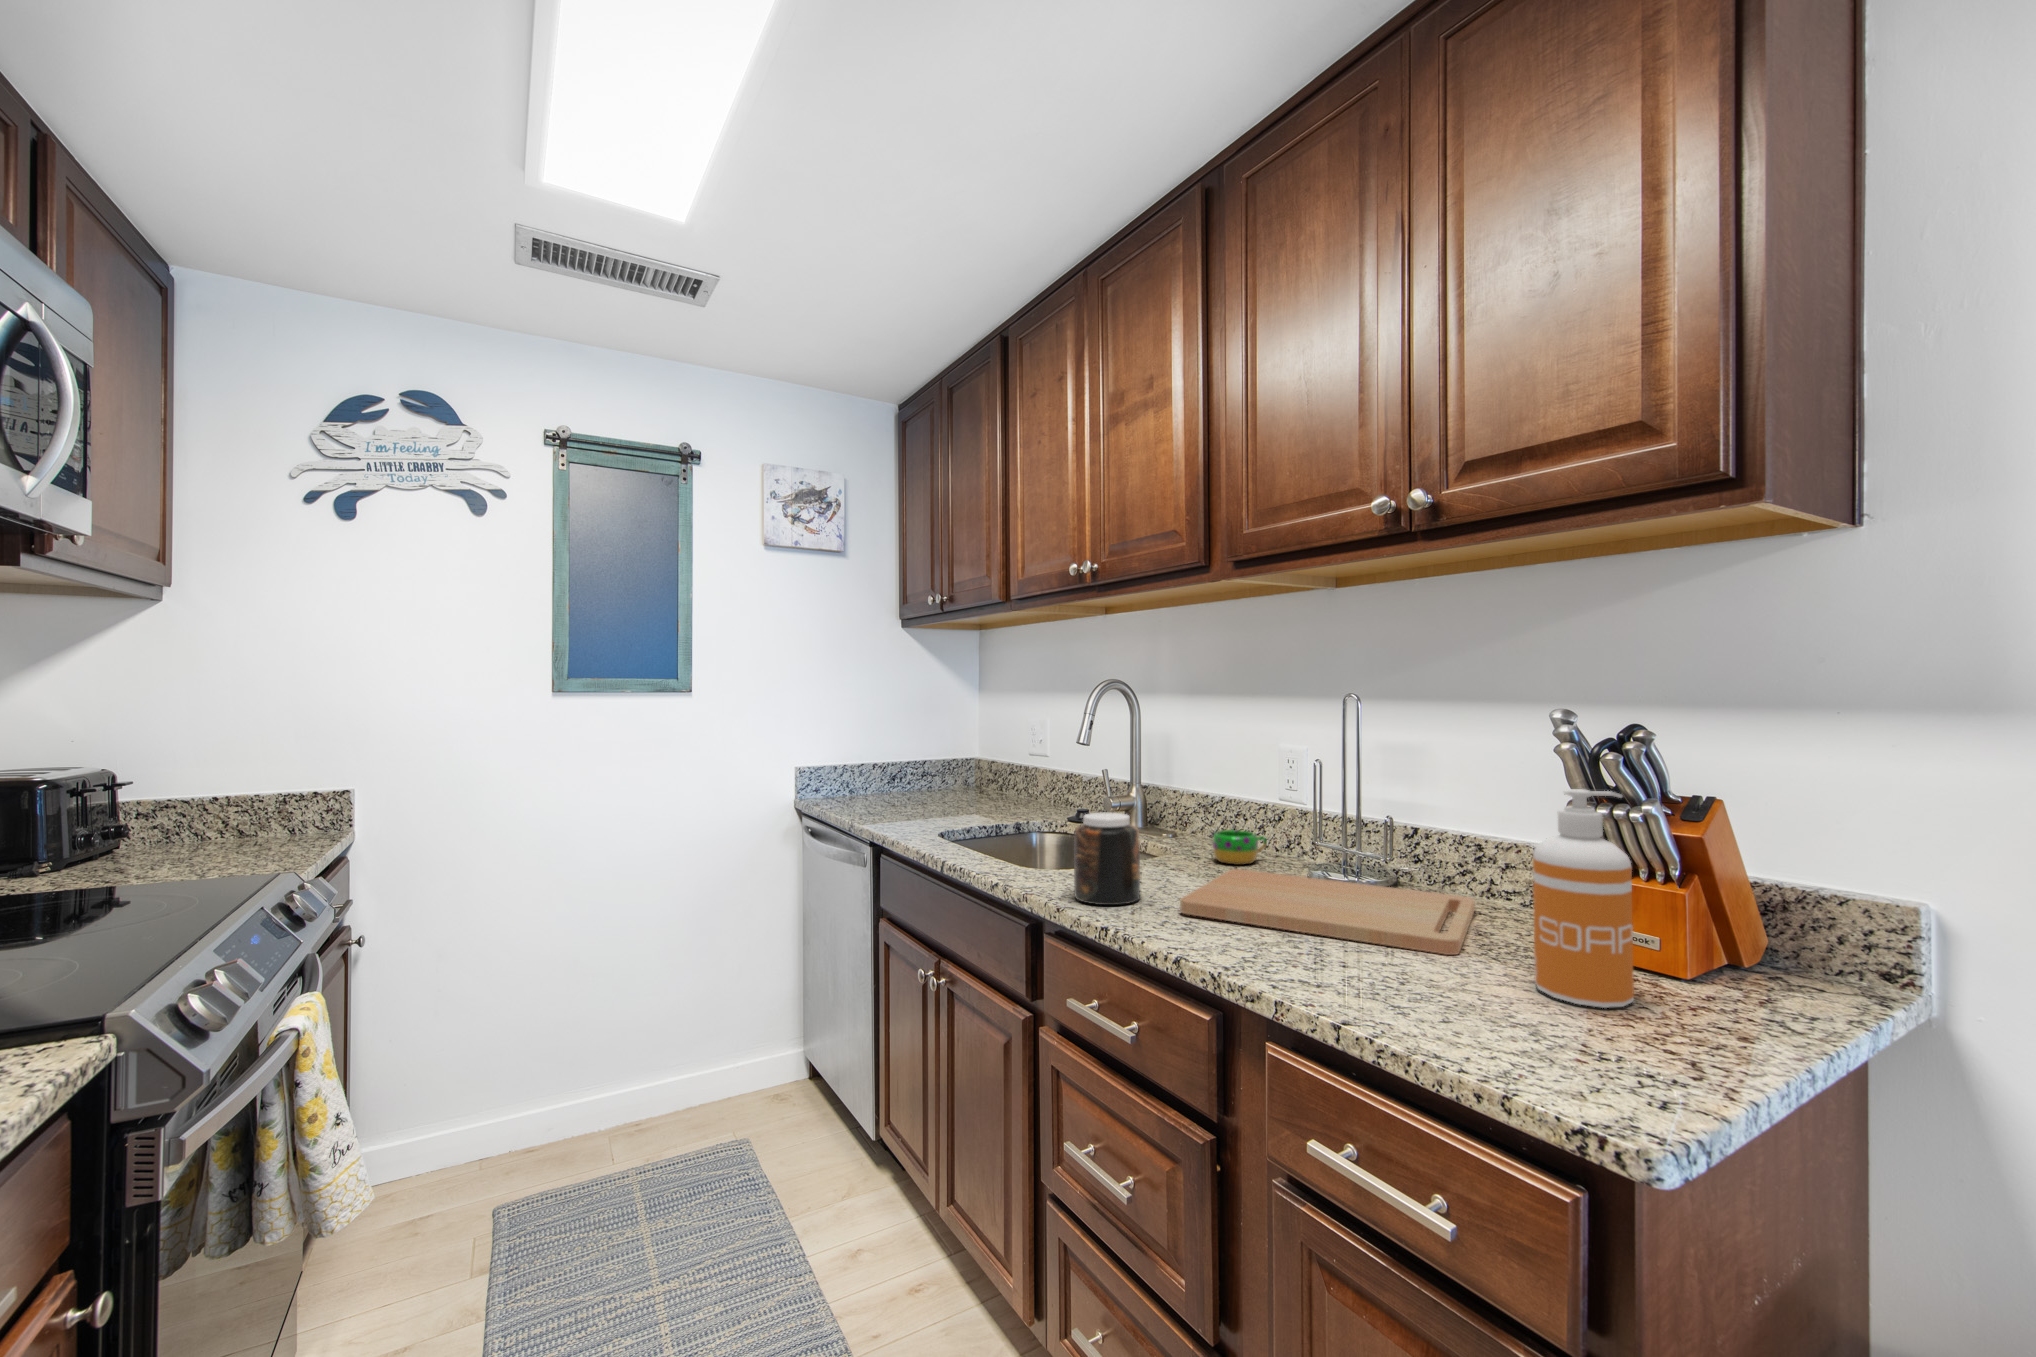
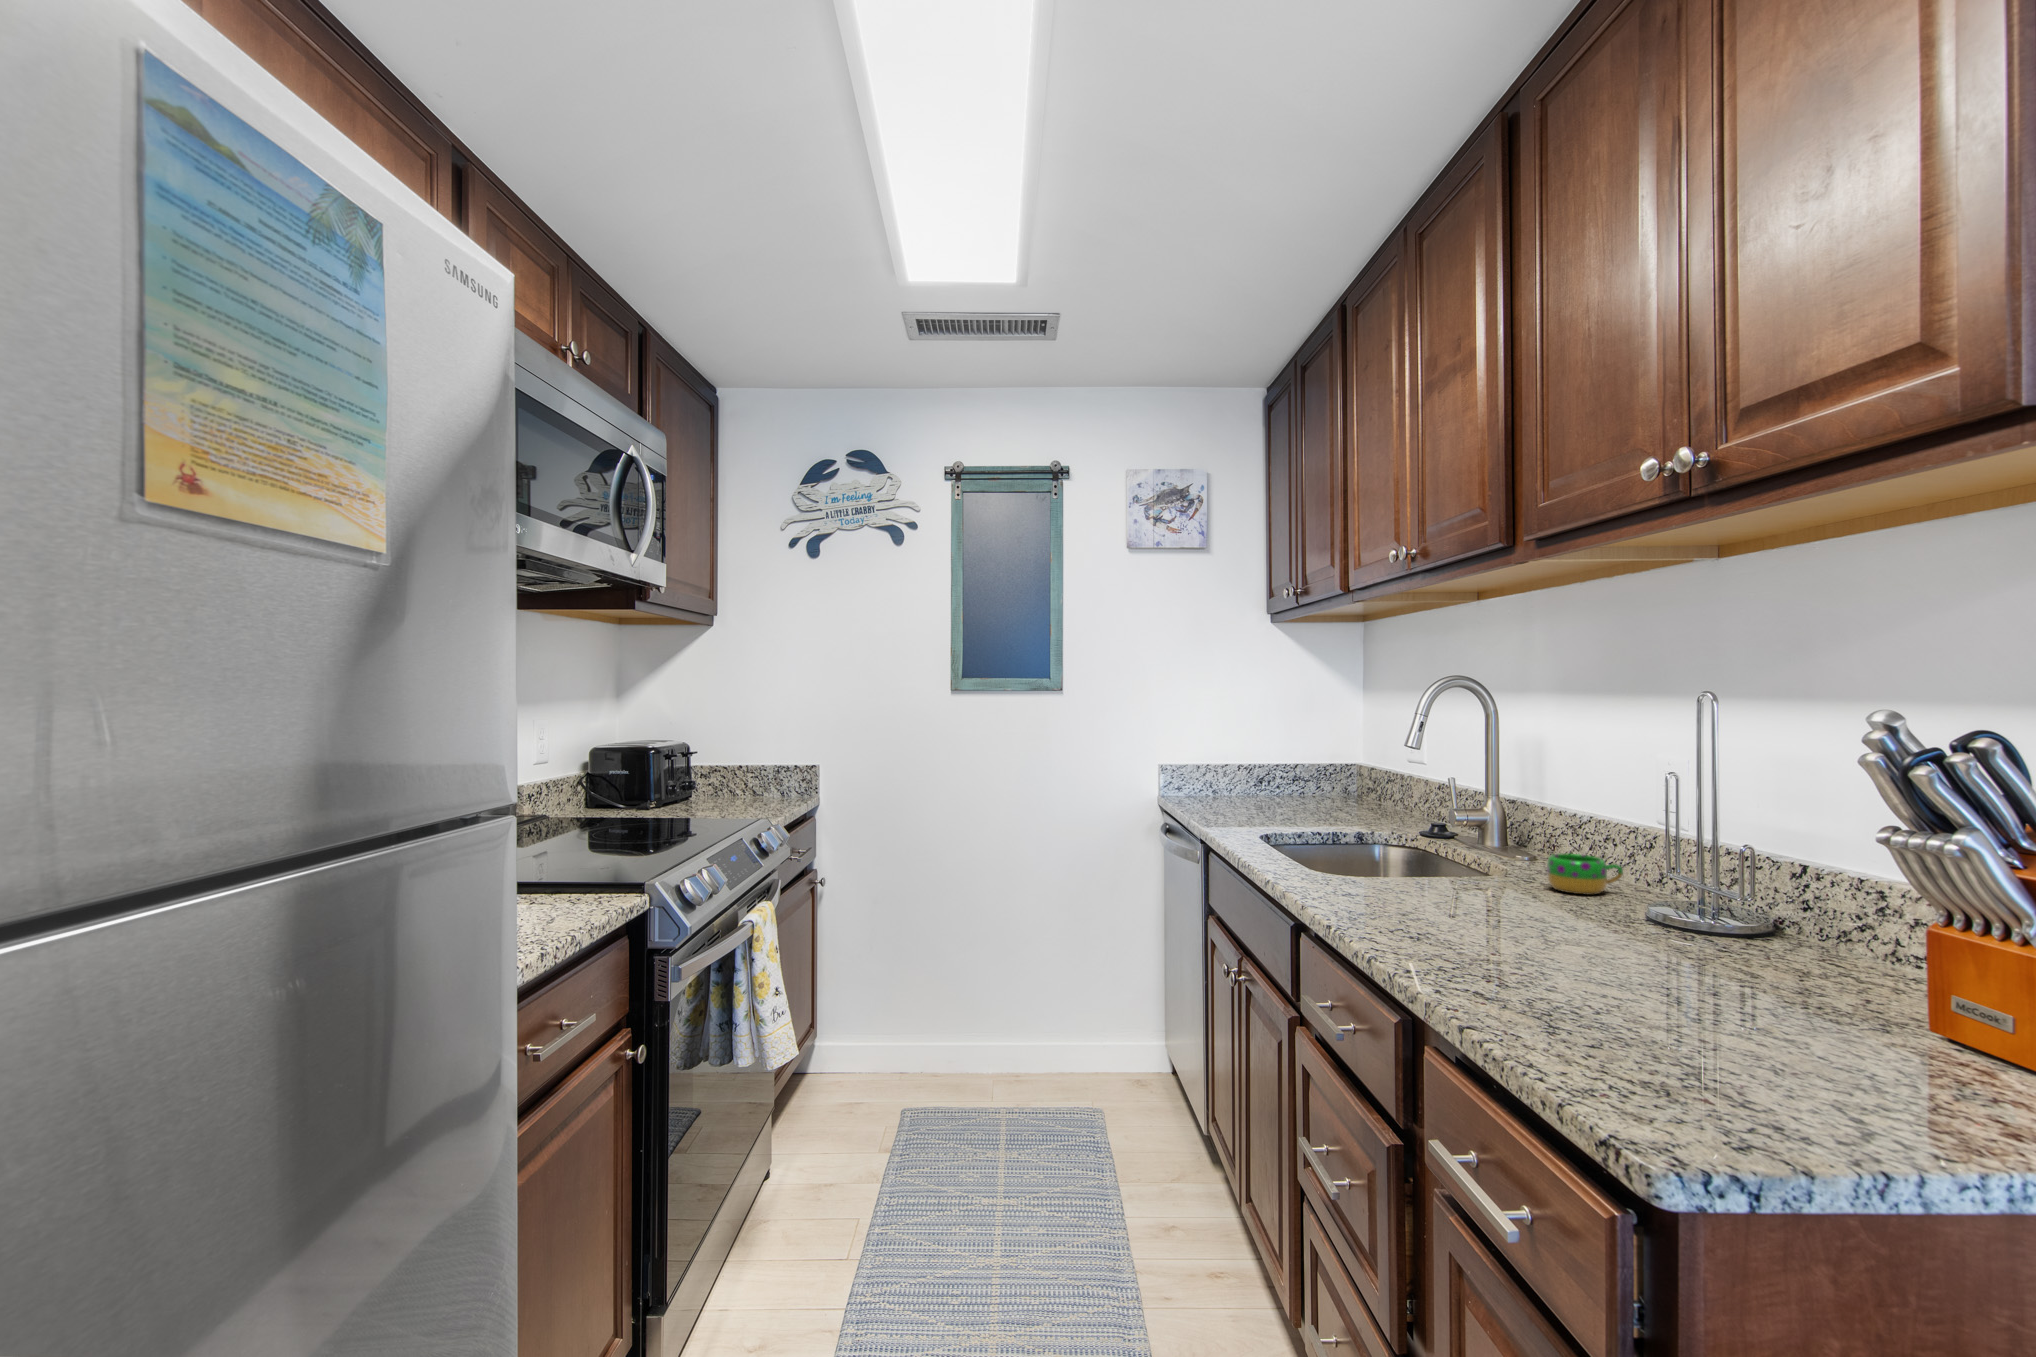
soap dispenser: present [1533,789,1634,1008] -> none [1797,813,1943,1091]
jar: present [1074,812,1140,905] -> none [1337,816,1410,912]
cutting board: present [1180,869,1475,955] -> none [1436,895,1855,1010]

